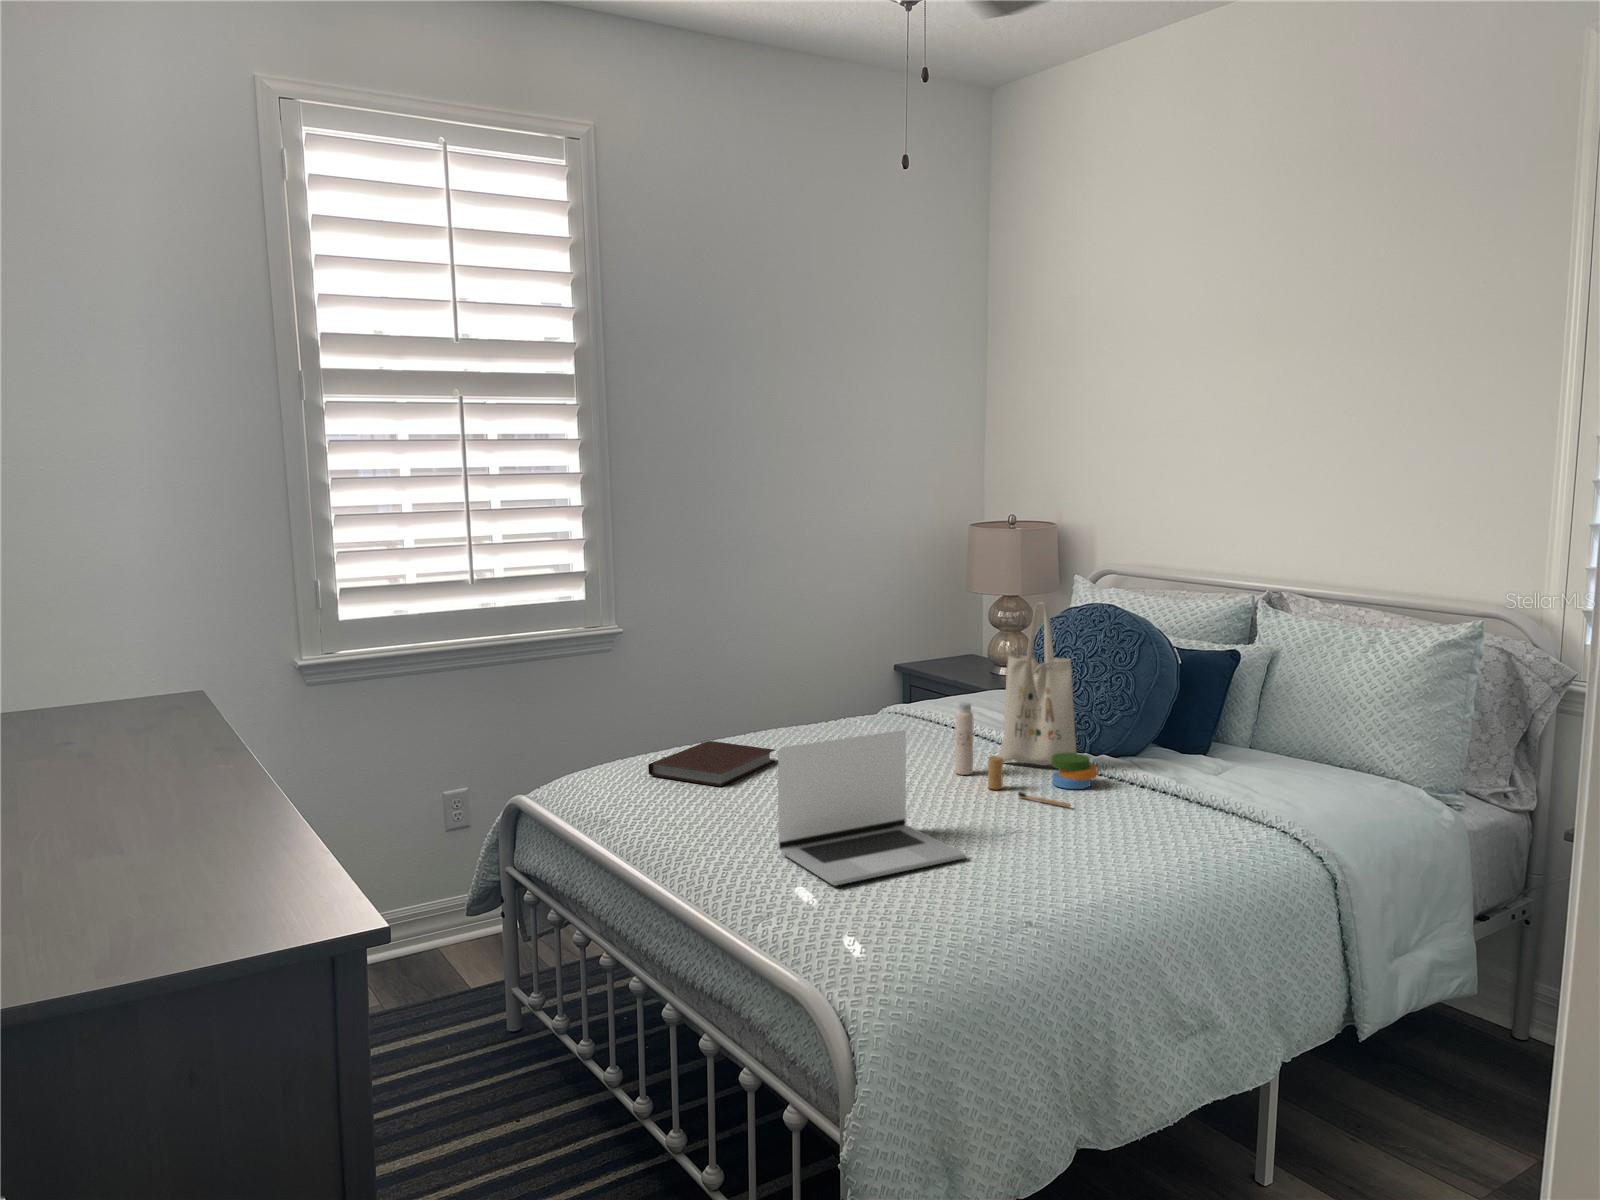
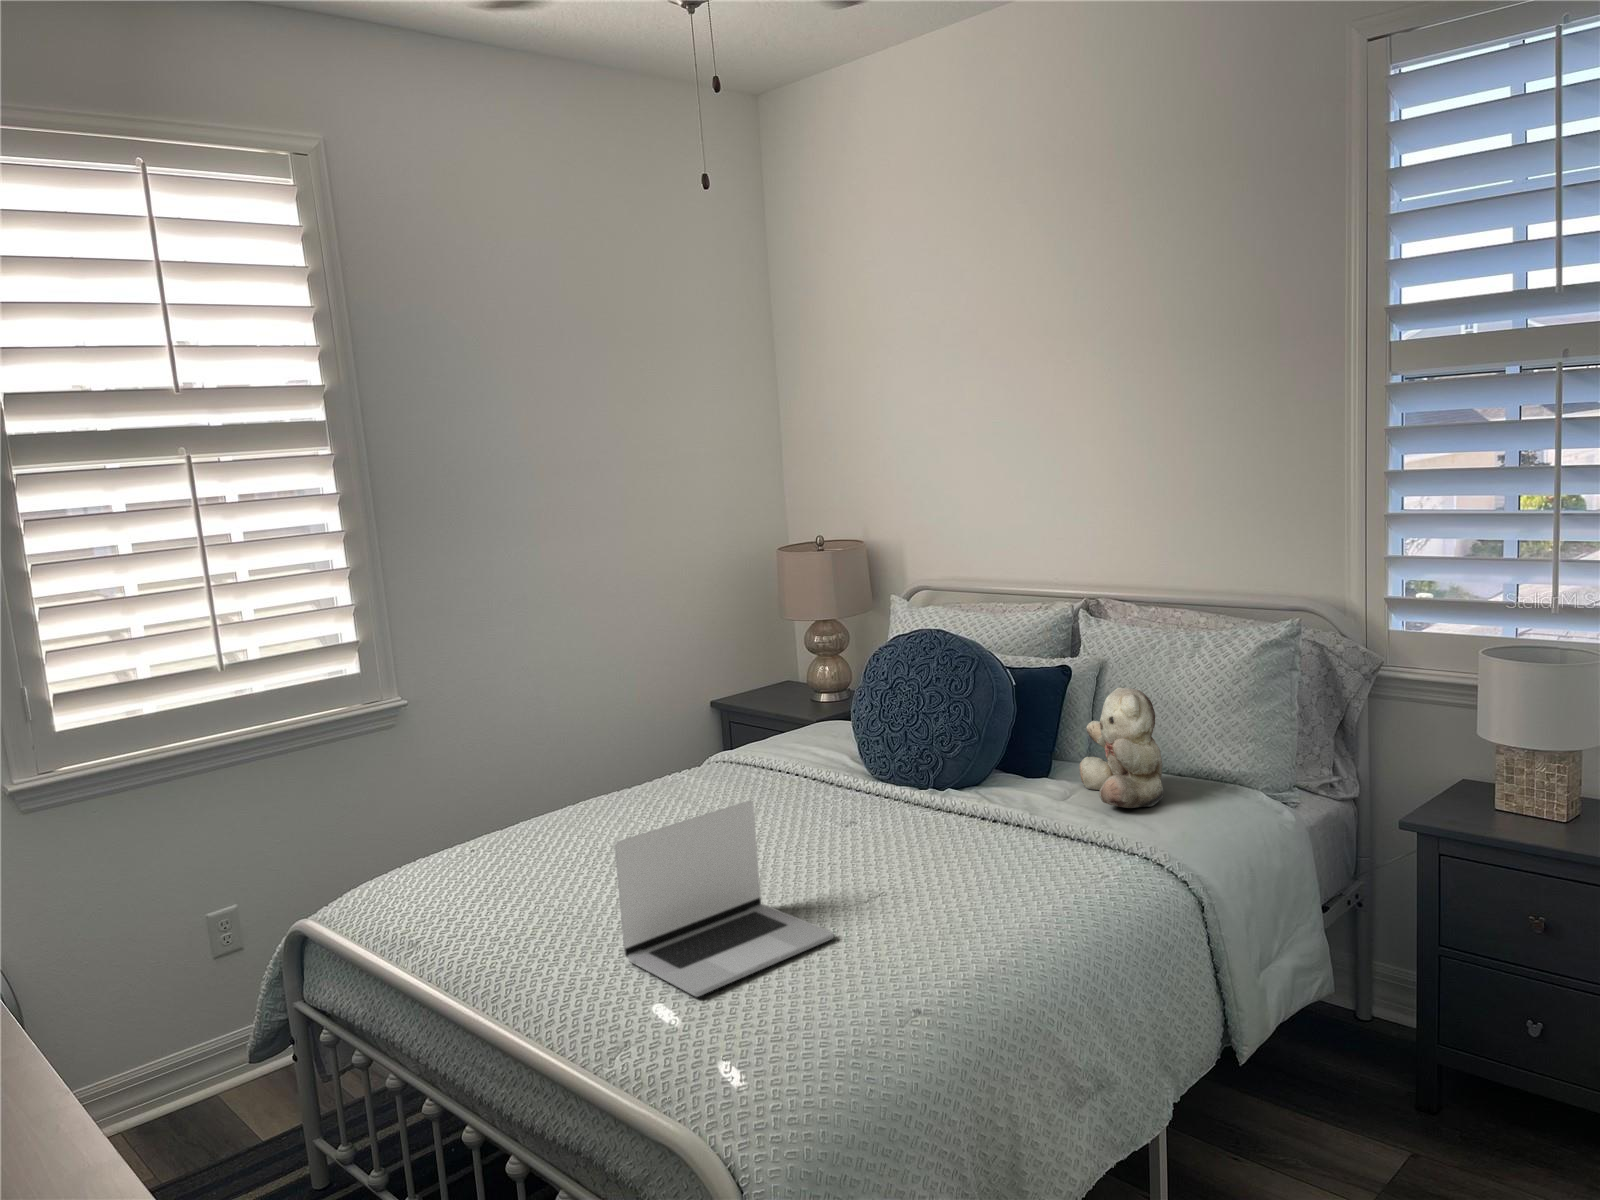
tote bag: present [955,602,1097,807] -> none [795,637,949,858]
teddy bear: none [1237,674,1318,790] -> present [1079,687,1163,808]
notebook: present [648,741,775,786] -> none [457,824,601,880]

